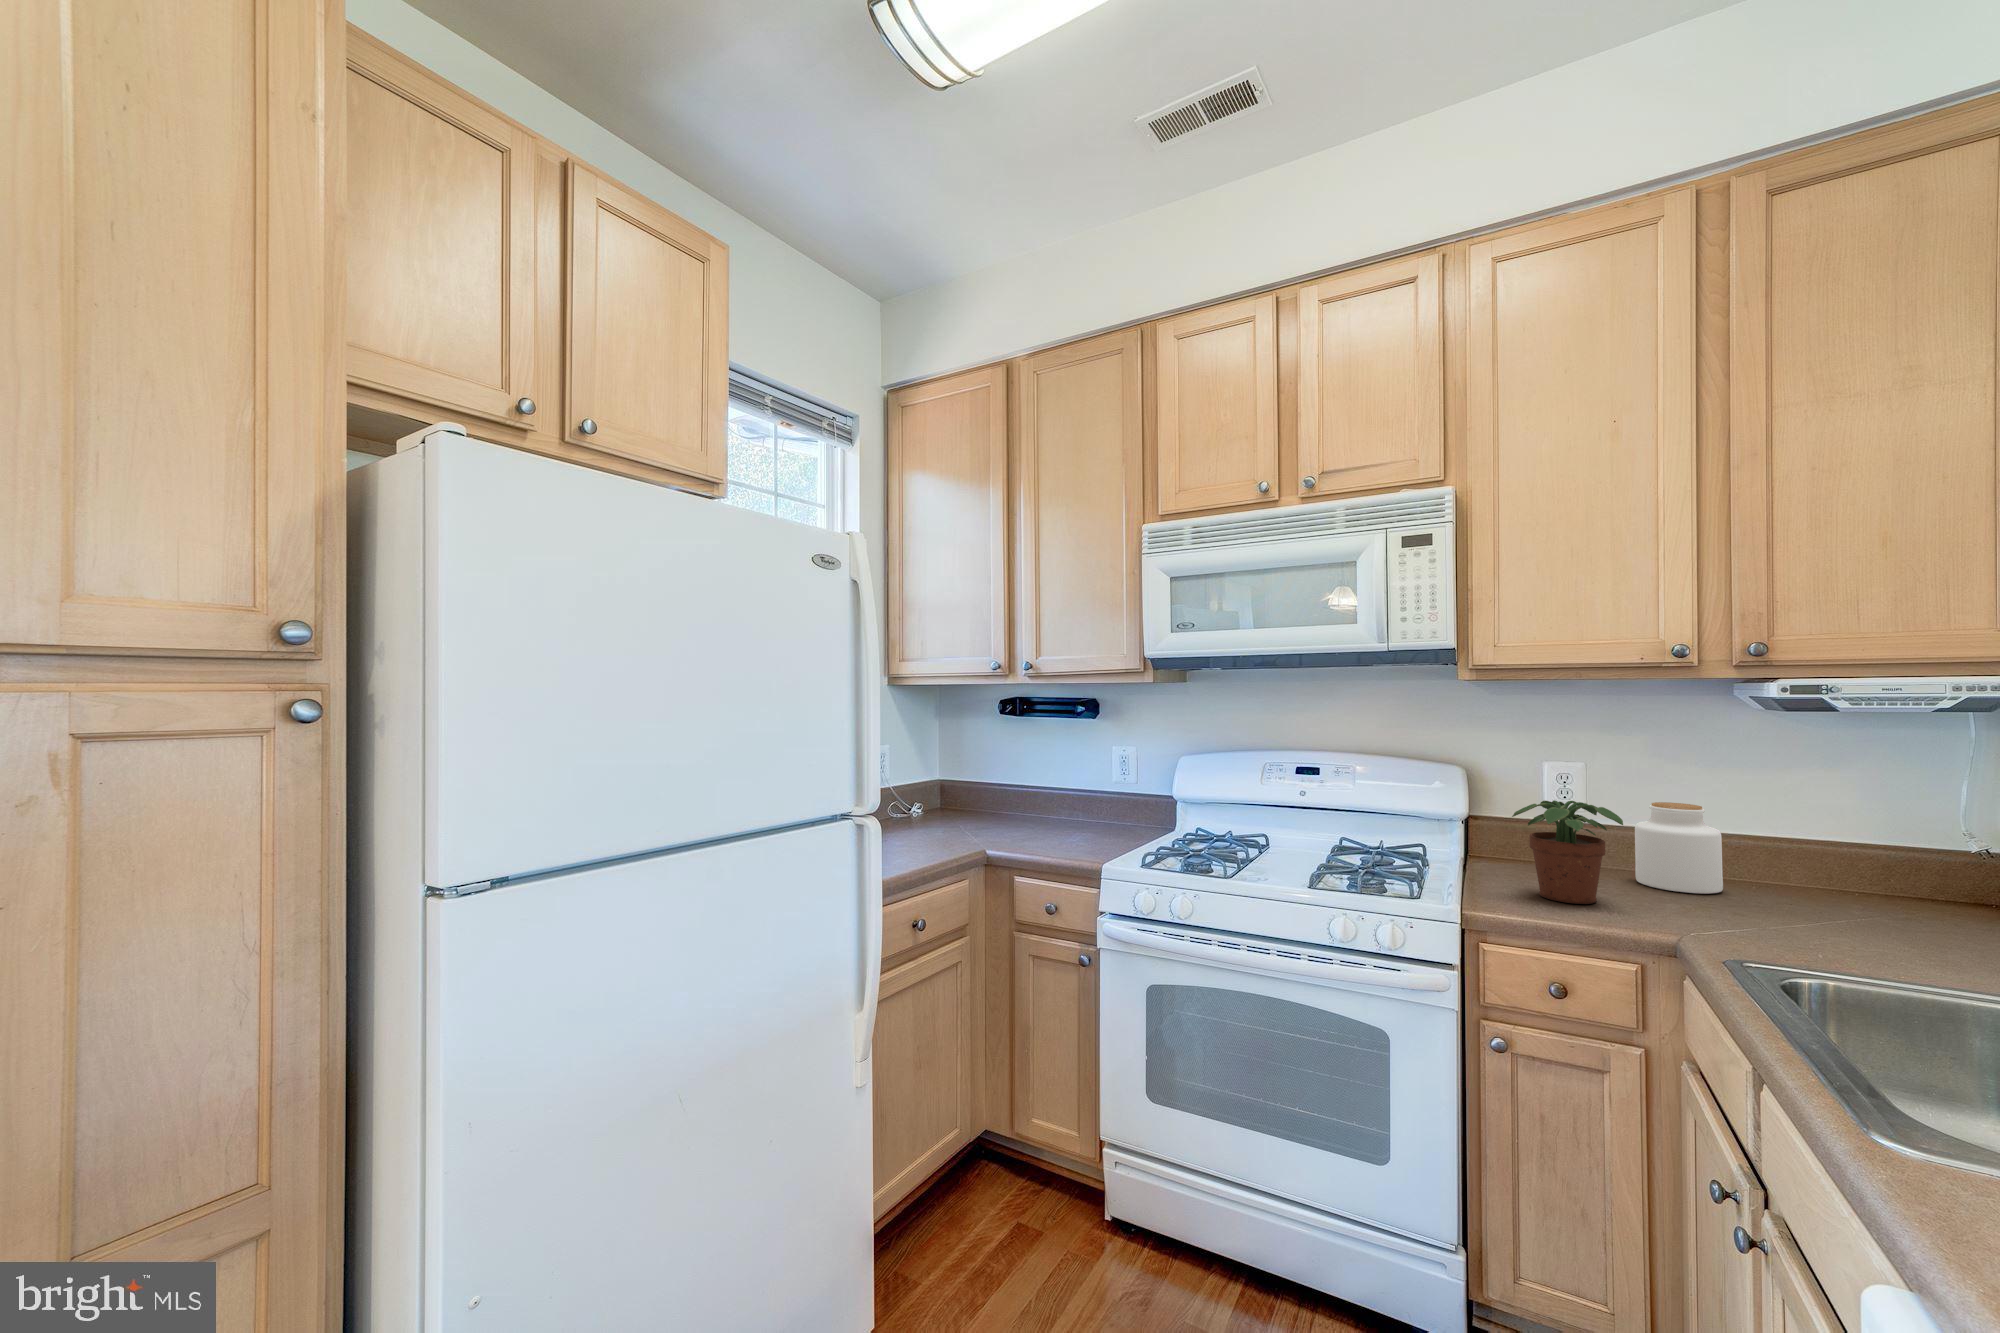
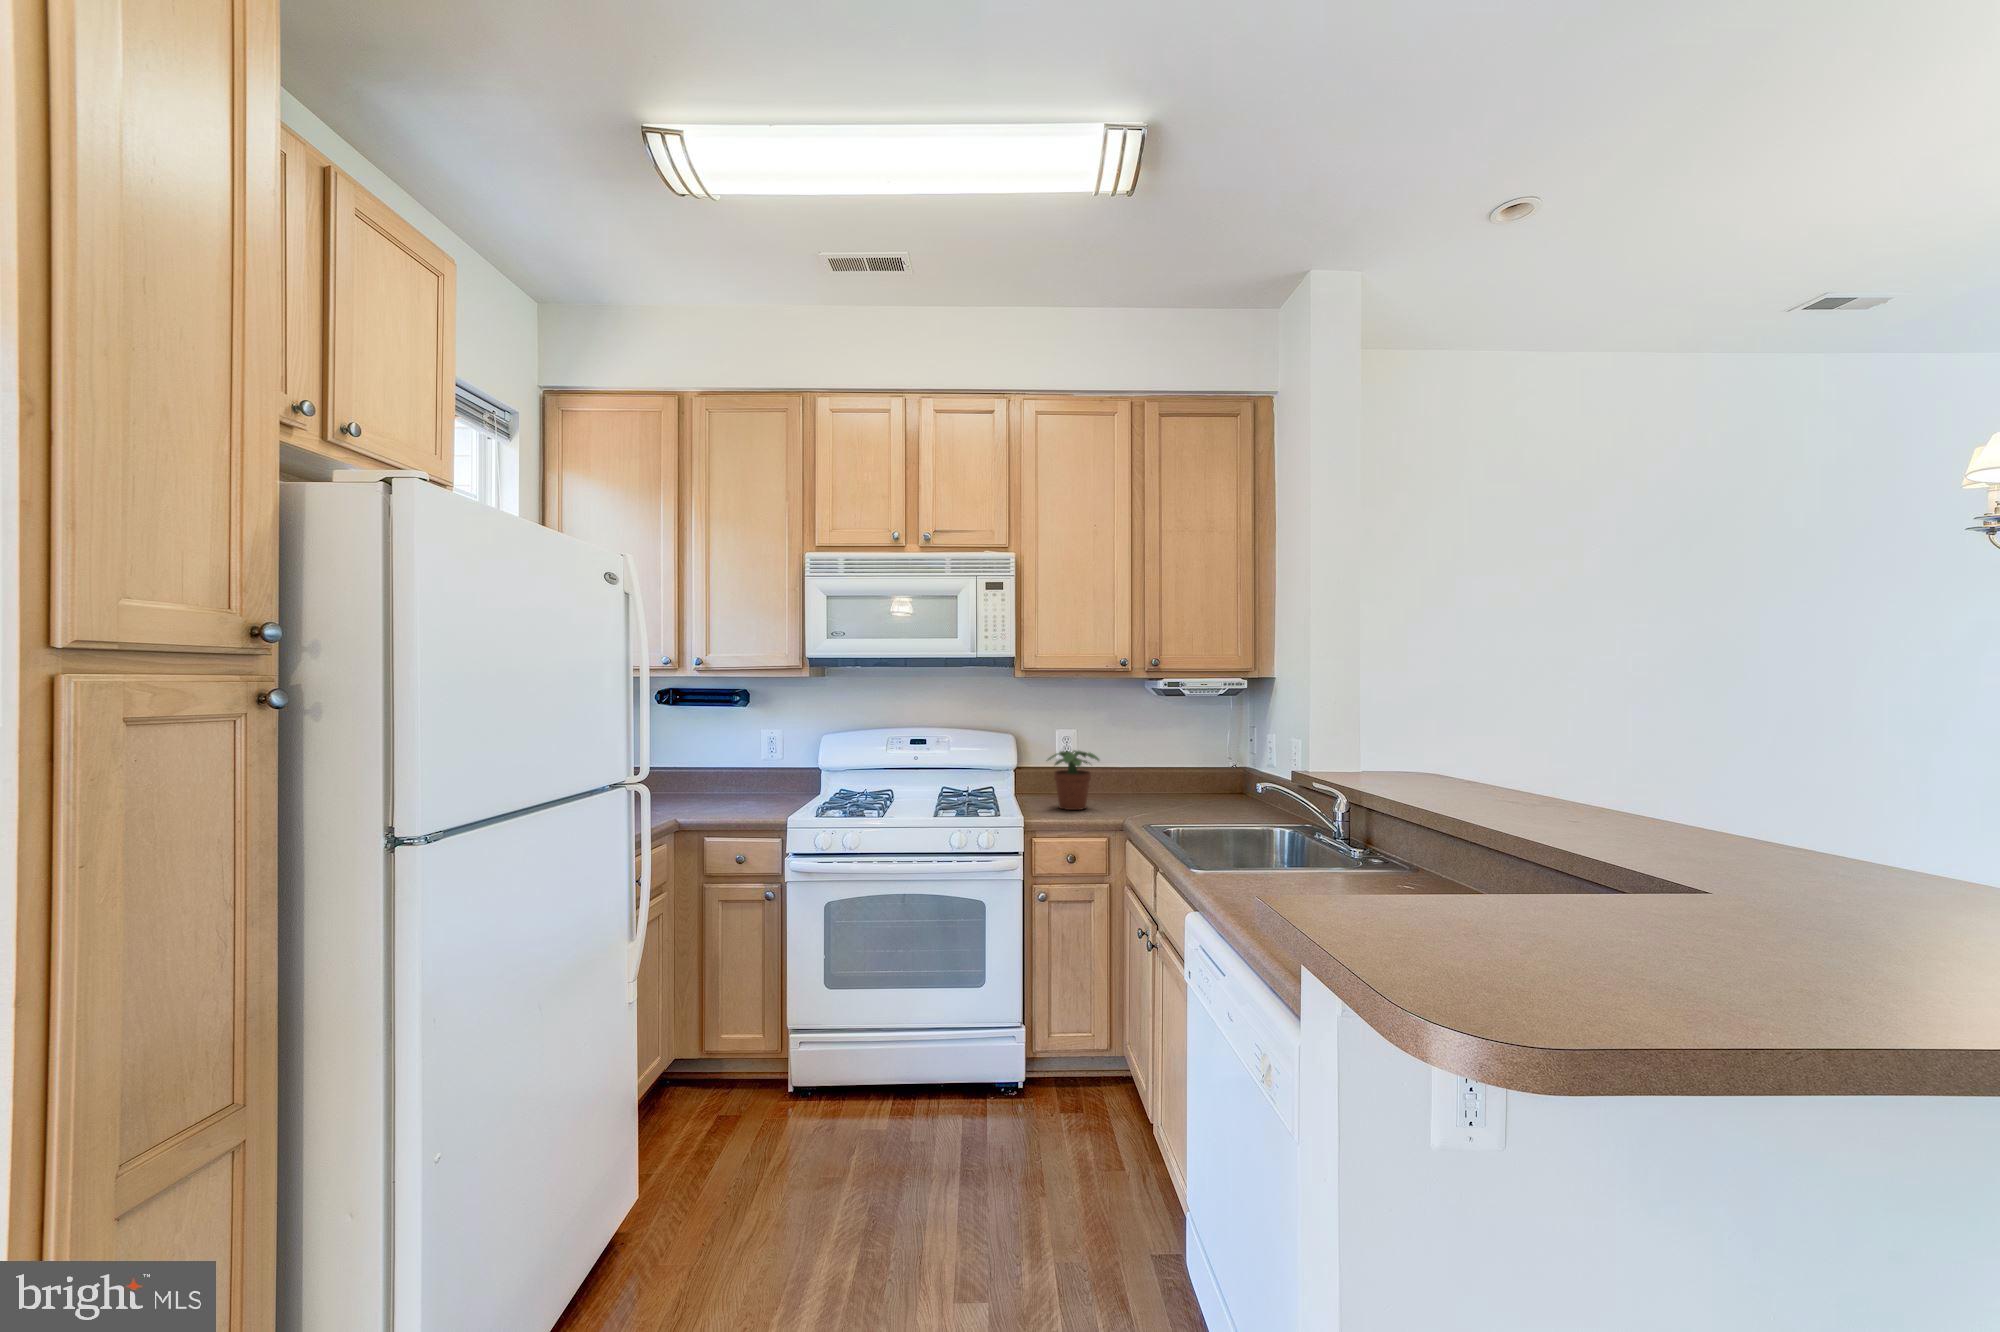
jar: present [1635,802,1723,894] -> none [1102,749,1141,799]

